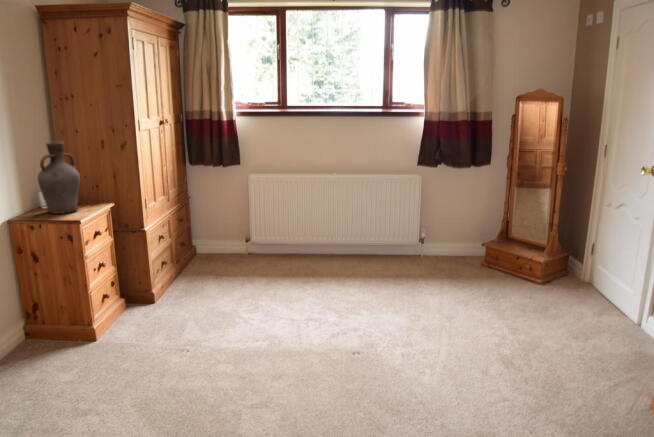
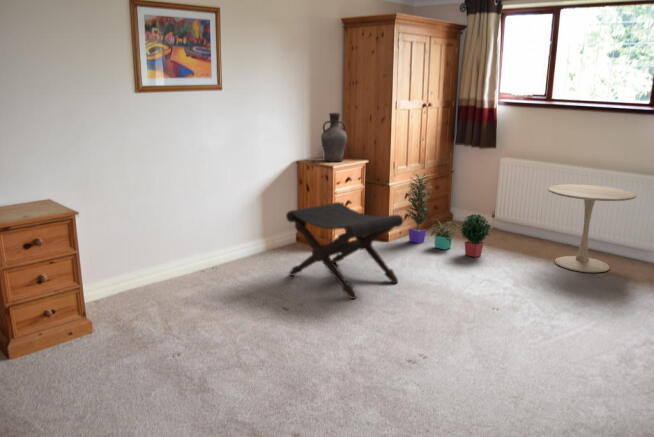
side table: none [324,194,404,282] -> present [548,184,637,273]
potted plant: none [164,207,280,294] -> present [406,174,491,257]
footstool: none [54,274,232,414] -> present [286,202,403,299]

